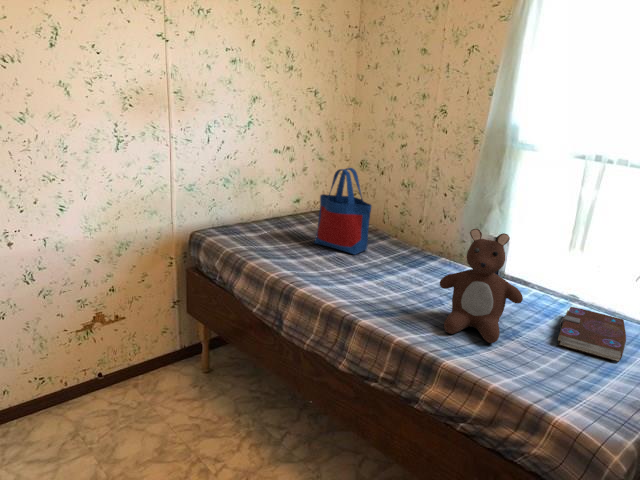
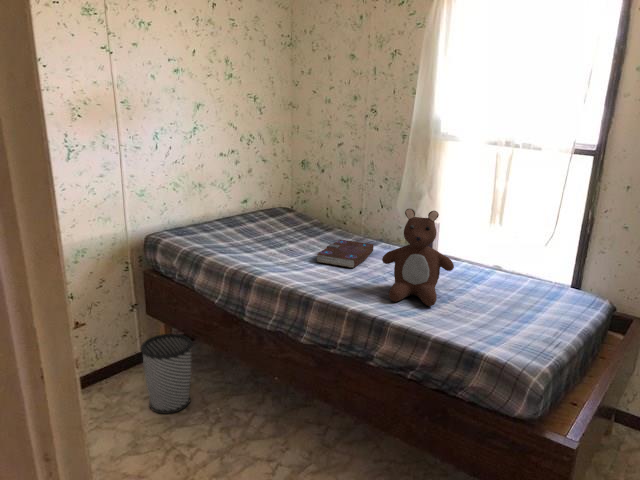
tote bag: present [314,168,371,254] -> none [264,166,315,246]
book: present [558,307,626,362] -> present [316,240,373,268]
wastebasket: none [174,338,228,424] -> present [141,334,193,414]

